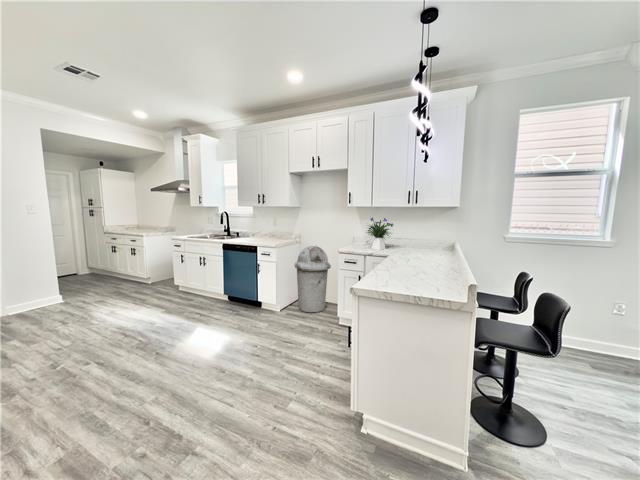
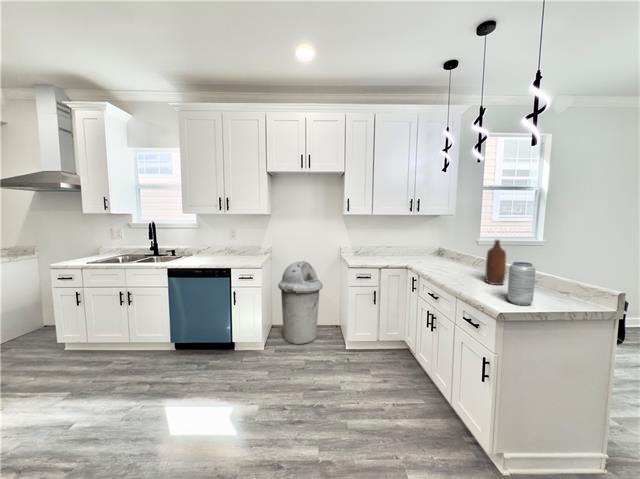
flower arrangement: present [367,218,393,250] -> none [368,224,403,262]
bottle: none [416,228,435,273] -> present [485,240,506,285]
vase: none [383,246,405,286] -> present [507,262,535,306]

